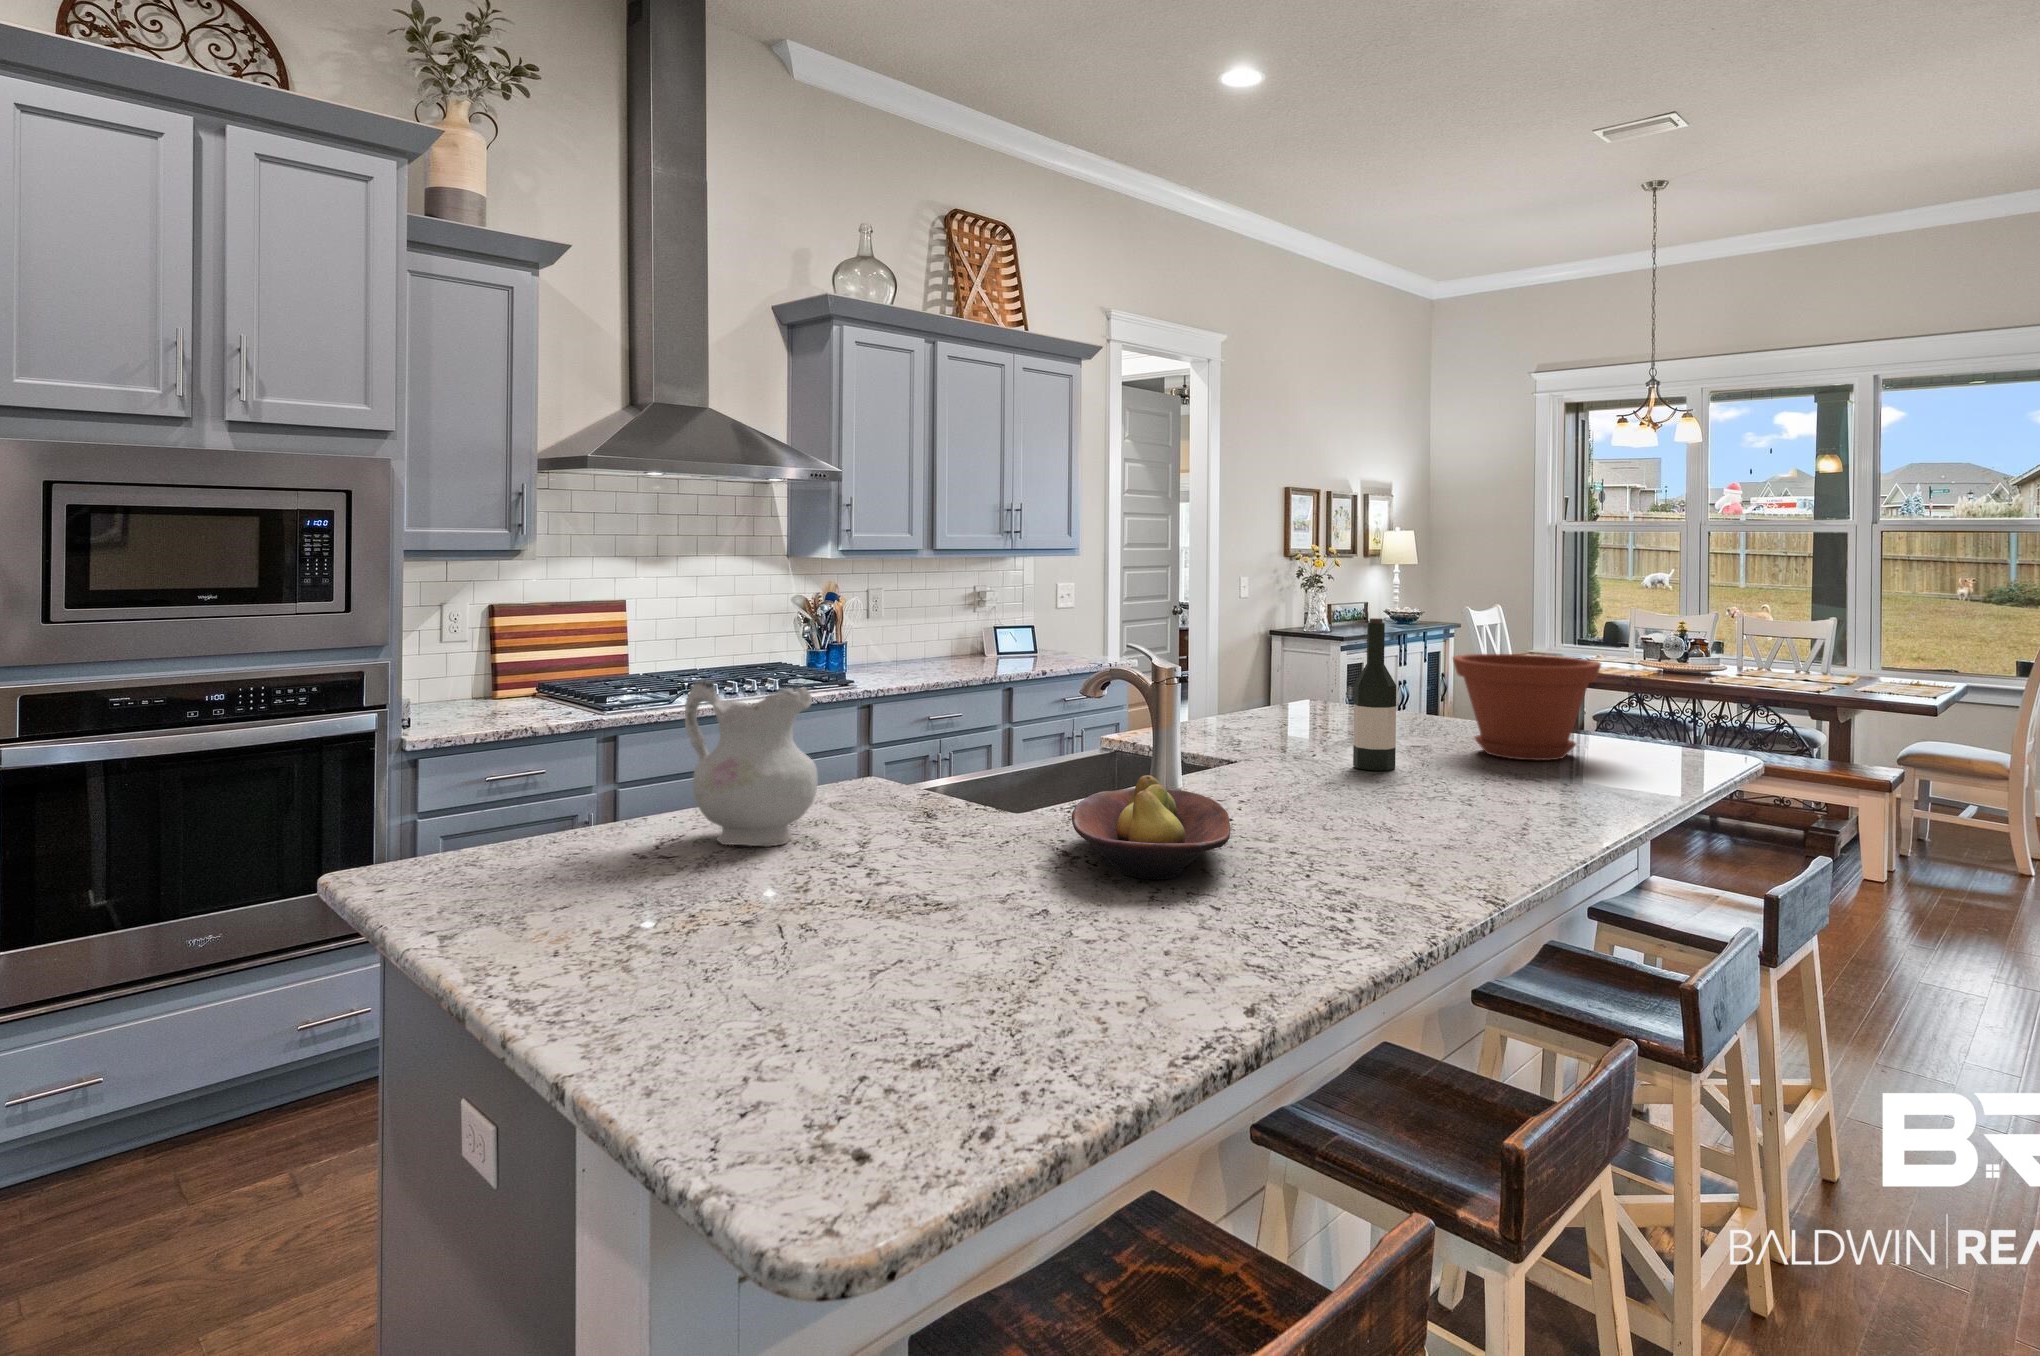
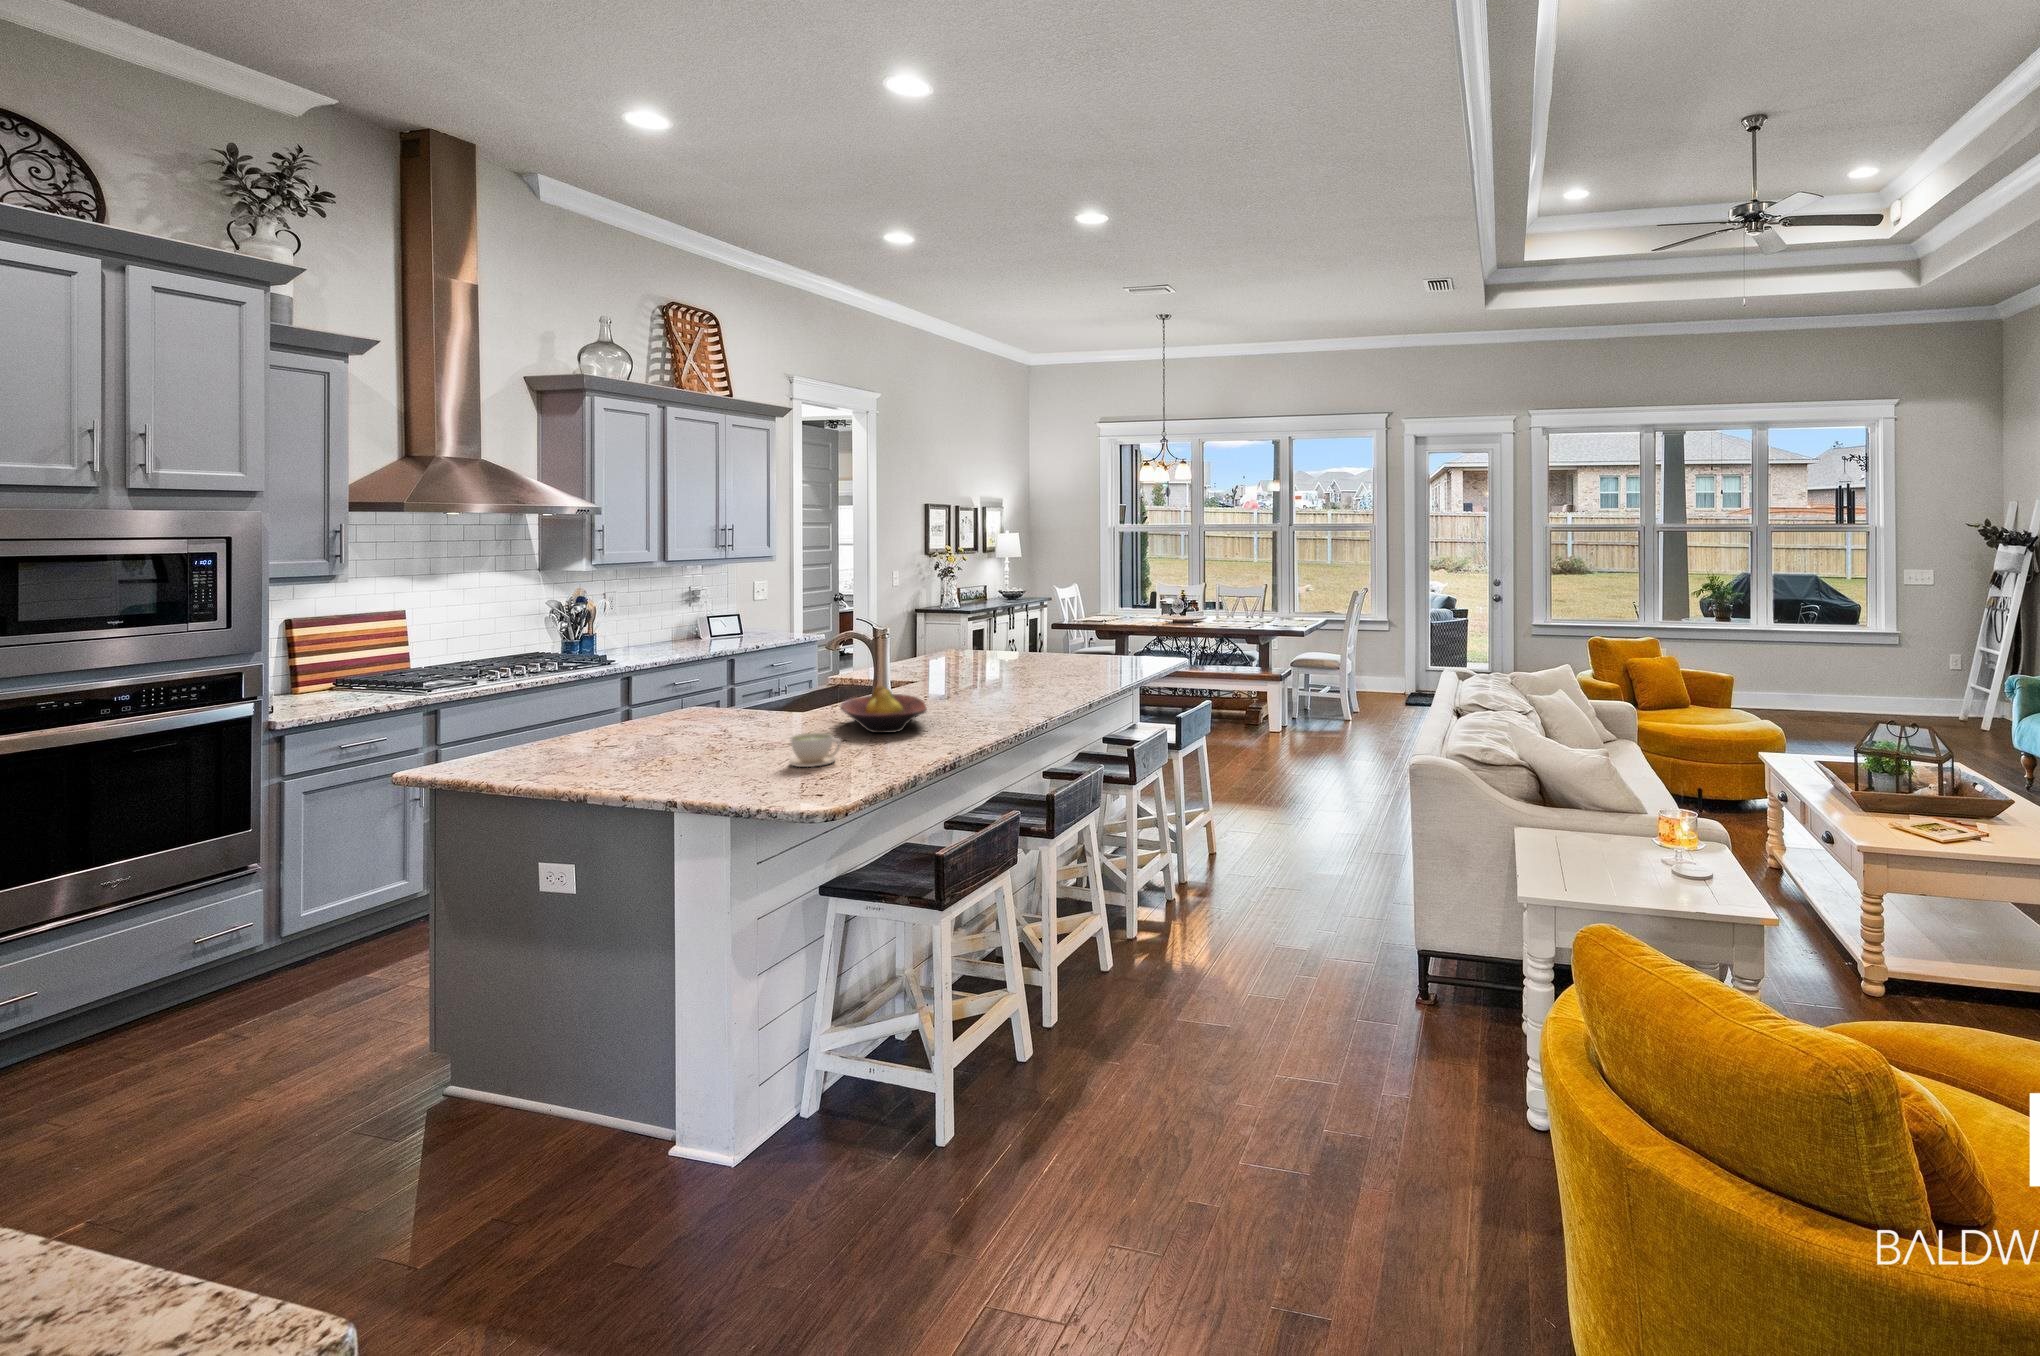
wine bottle: present [1353,618,1396,770] -> none [983,598,1007,682]
plant pot: present [1453,654,1601,760] -> none [1037,614,1114,671]
ceramic pitcher: present [685,680,818,846] -> none [594,651,684,745]
coffee cup: none [928,881,1031,961] -> present [789,733,841,767]

